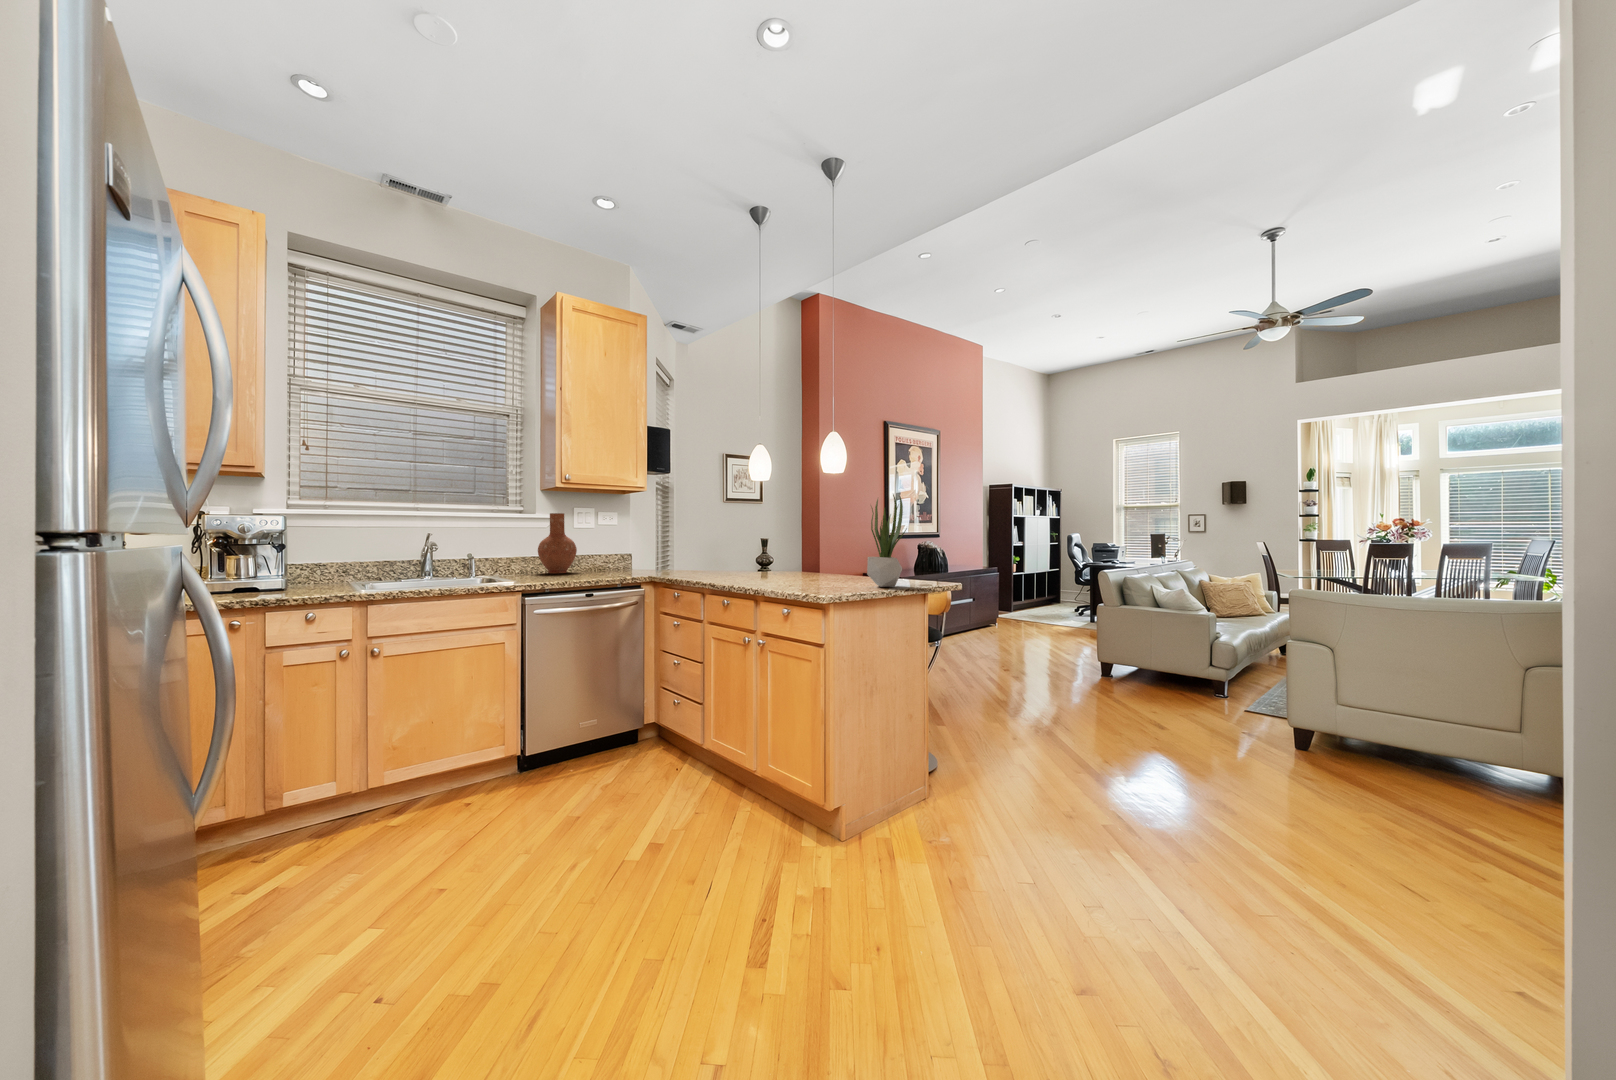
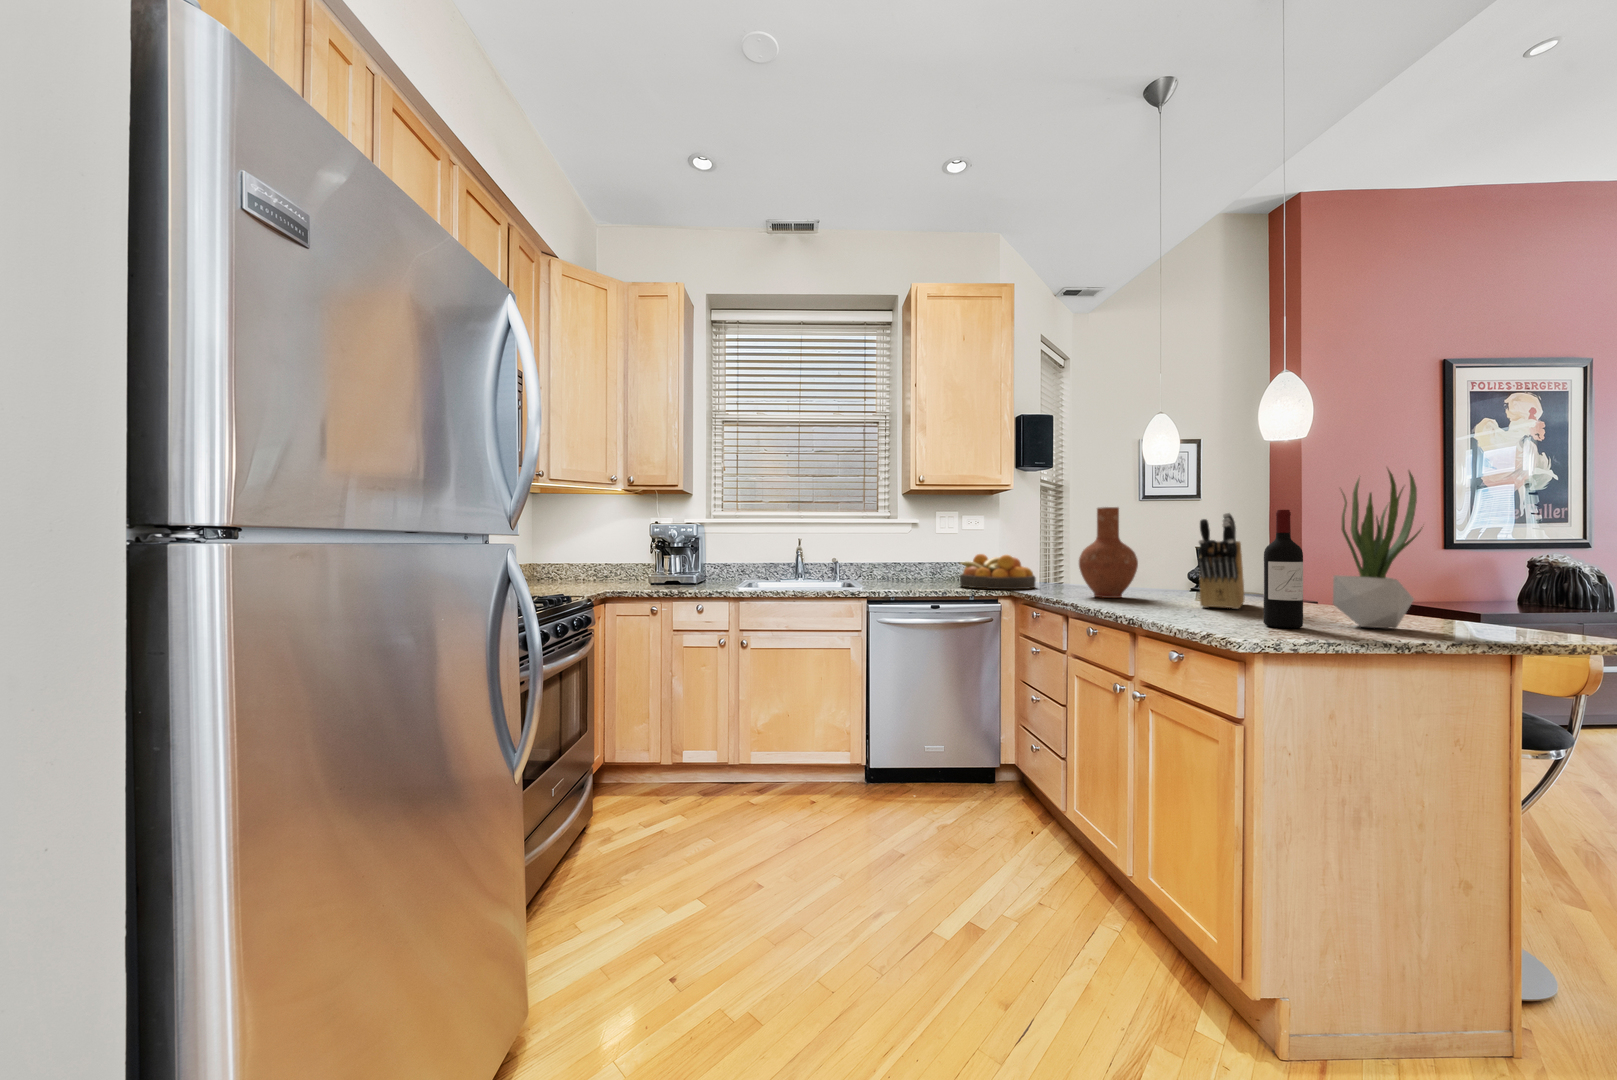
vase: present [538,513,577,573] -> present [1079,507,1138,598]
knife block: none [791,517,815,581] -> present [1198,513,1245,609]
wine bottle: none [836,517,856,590] -> present [1264,510,1303,628]
fruit bowl: none [602,546,667,576] -> present [959,554,1036,589]

